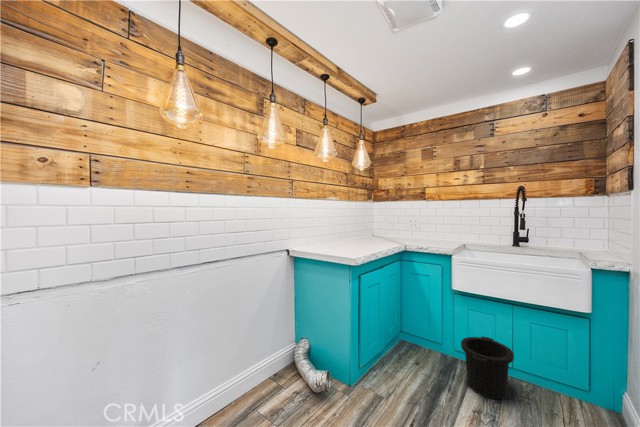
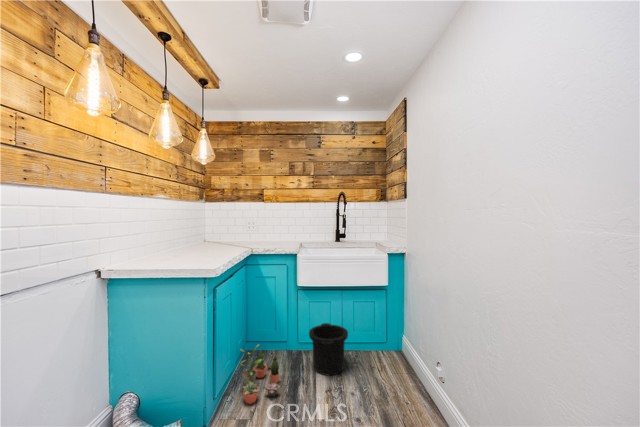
potted plant: none [383,335,424,390] -> present [240,345,280,404]

